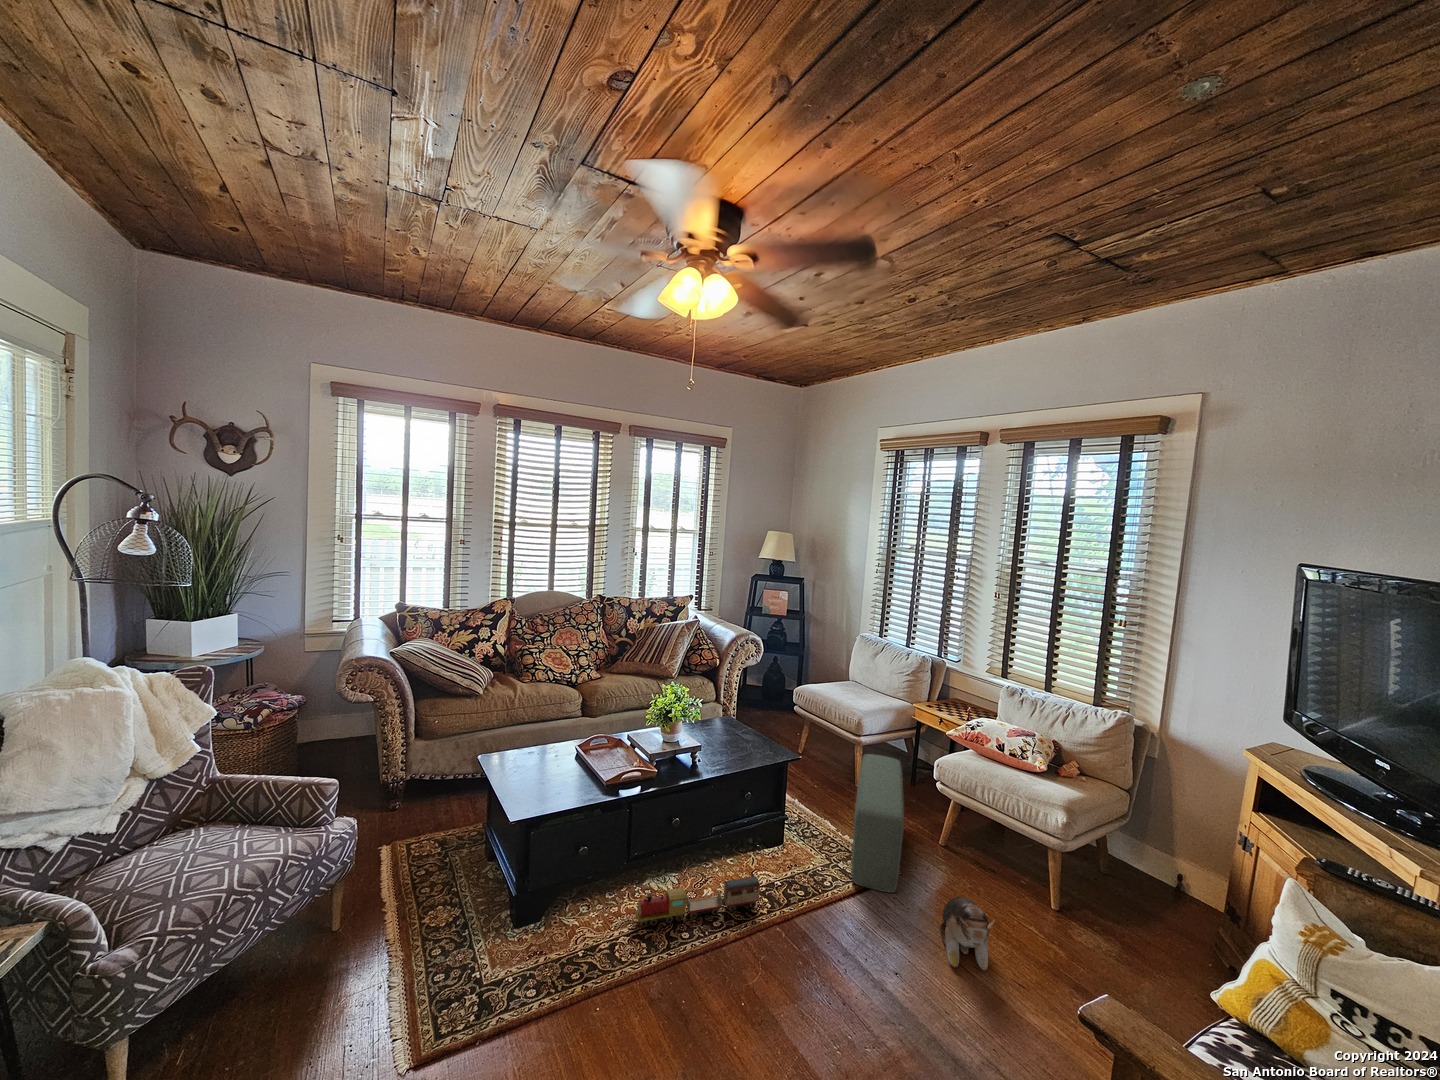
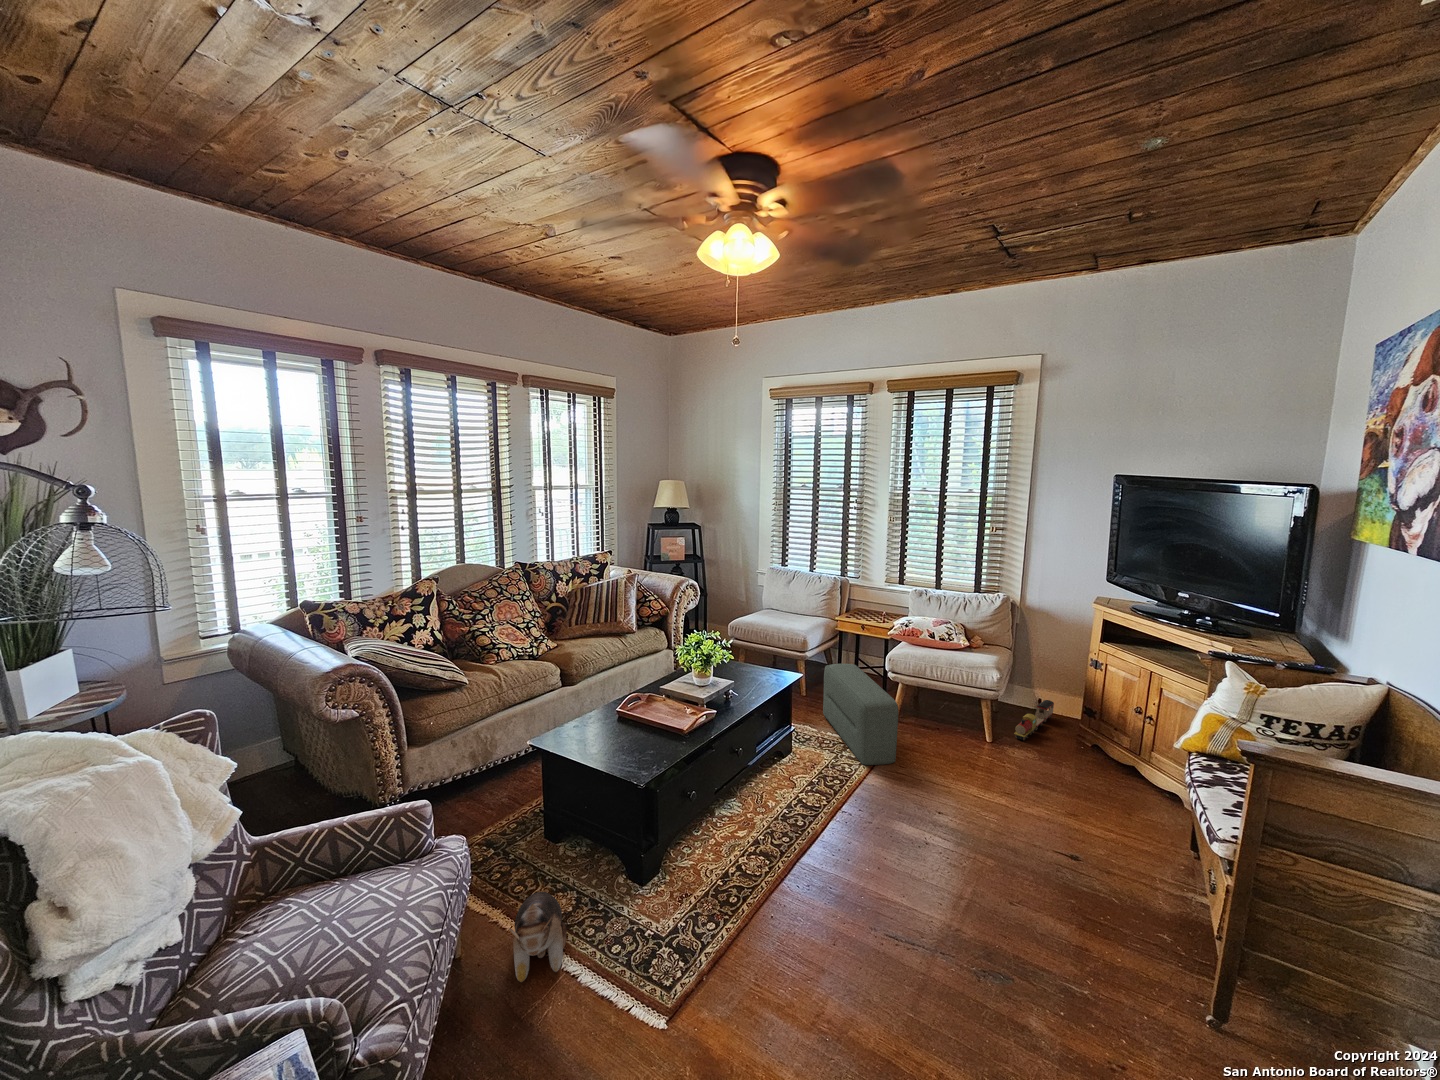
toy train: present [635,876,760,927] -> present [1014,700,1054,741]
plush toy: present [940,897,995,970] -> present [509,892,567,982]

